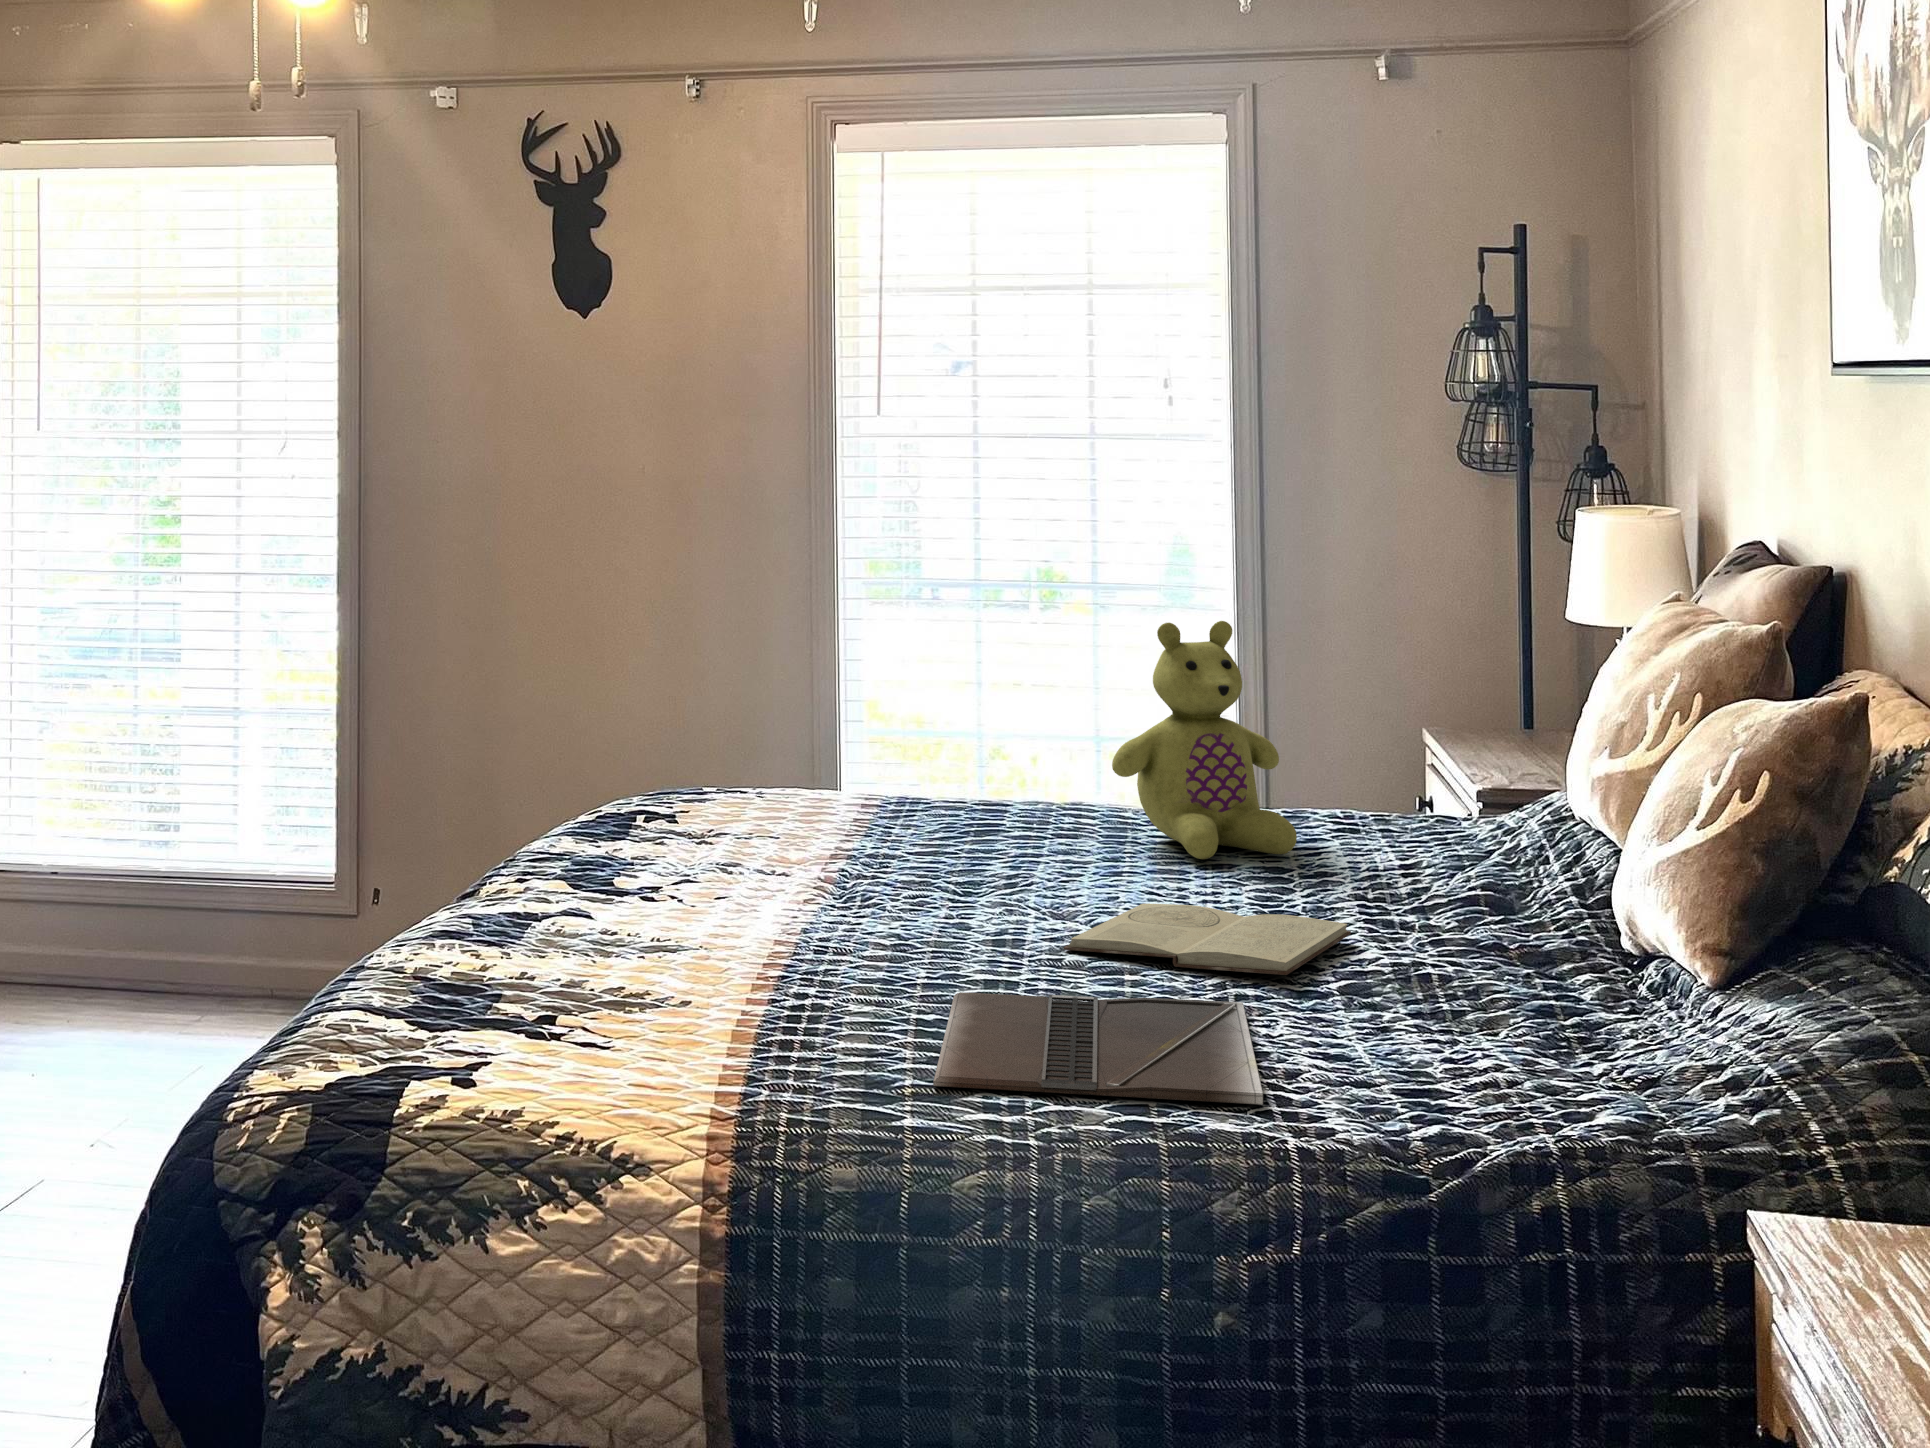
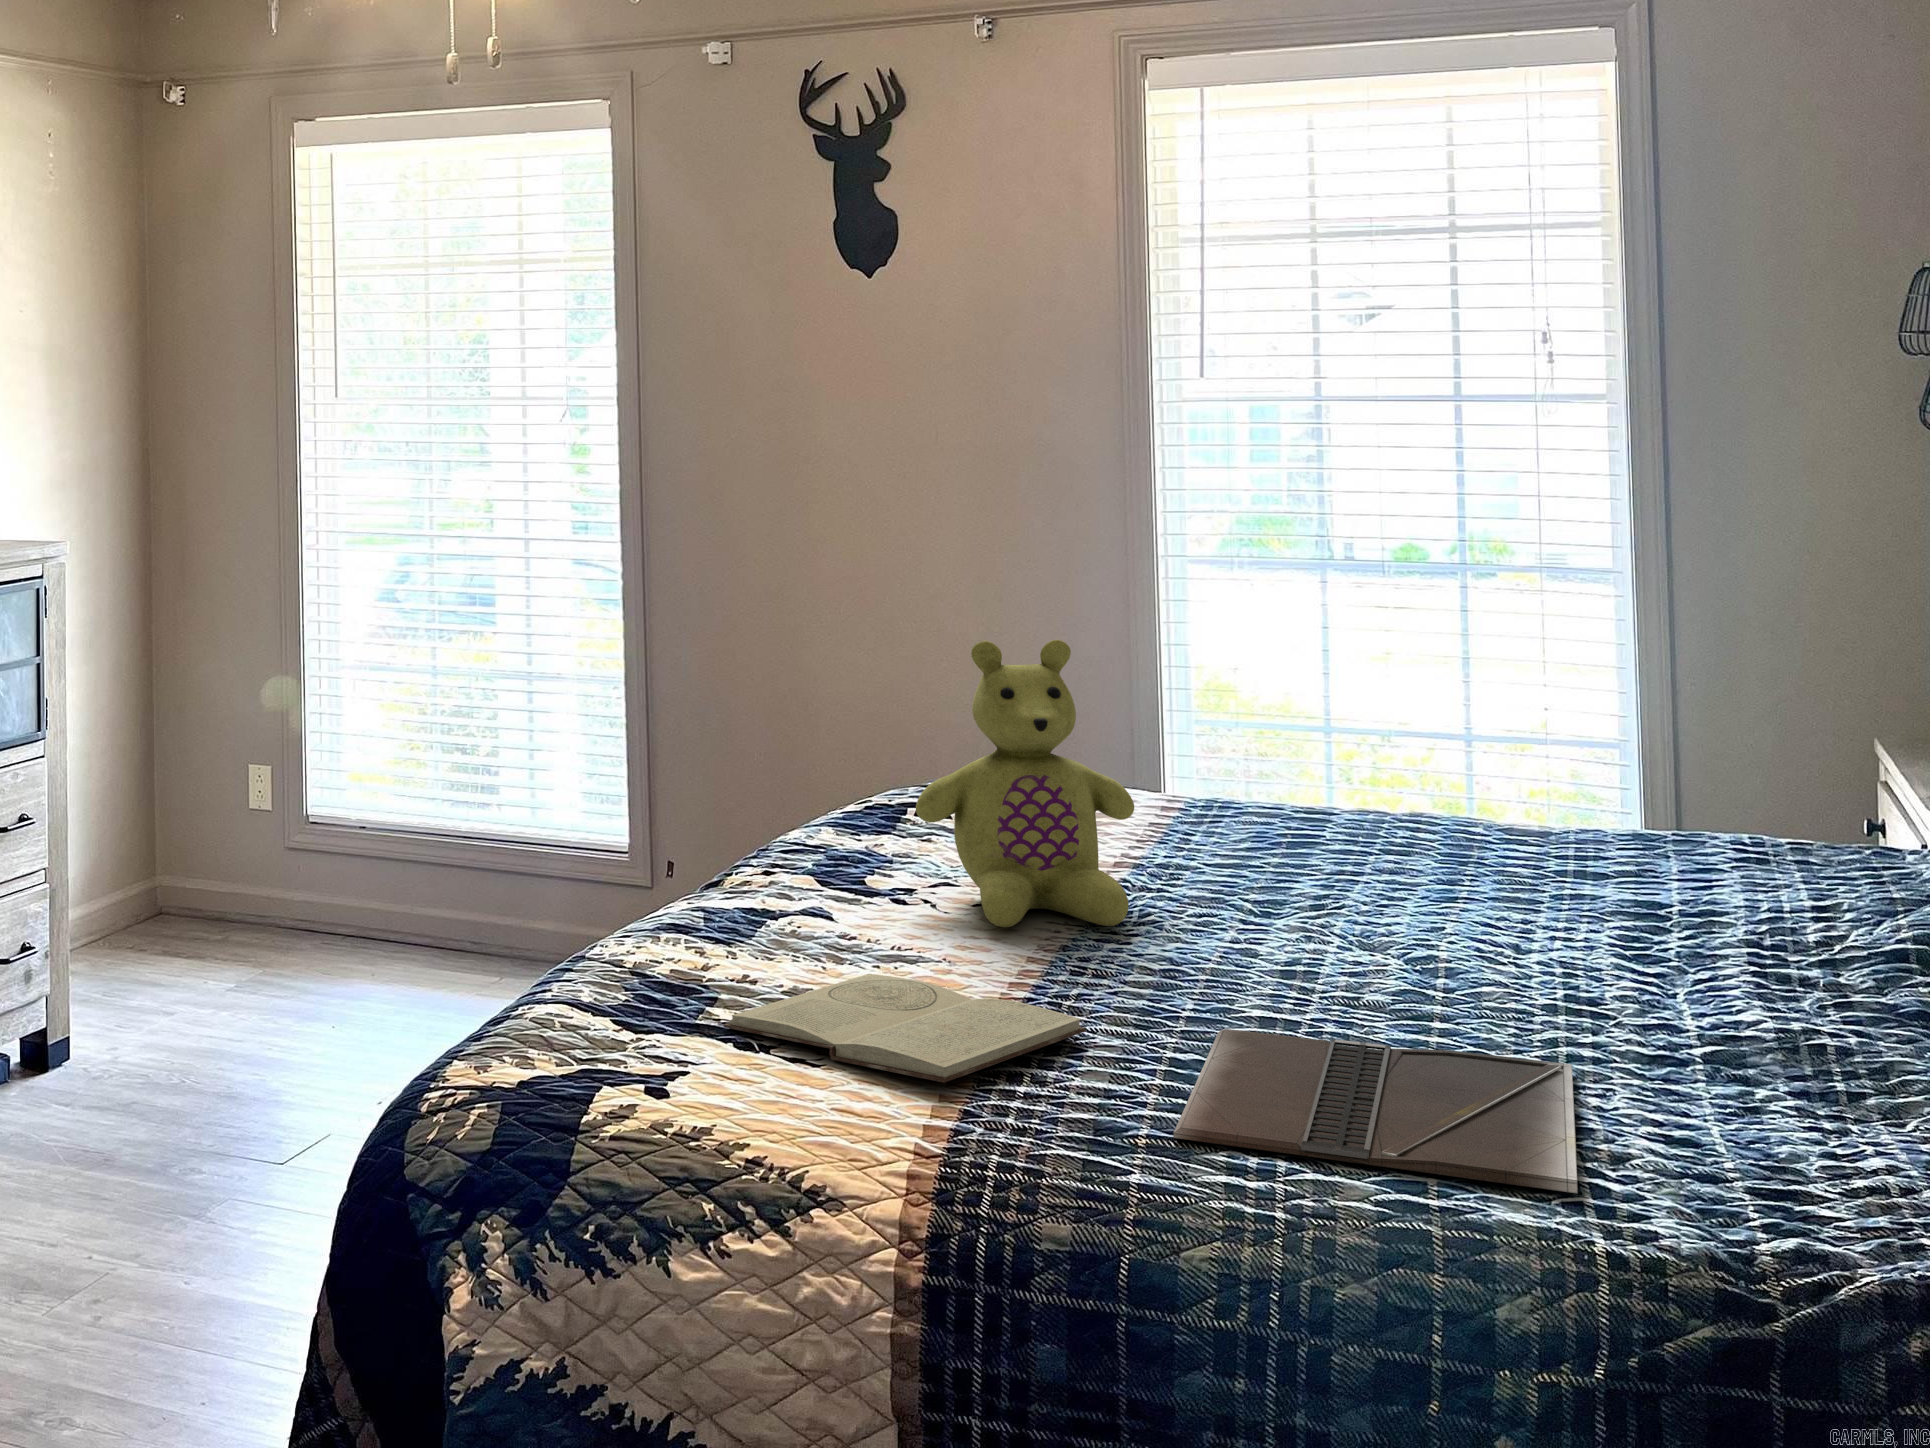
stuffed bear: present [1112,621,1297,859] -> present [916,640,1134,927]
book: present [1063,903,1351,975] -> present [724,974,1086,1082]

